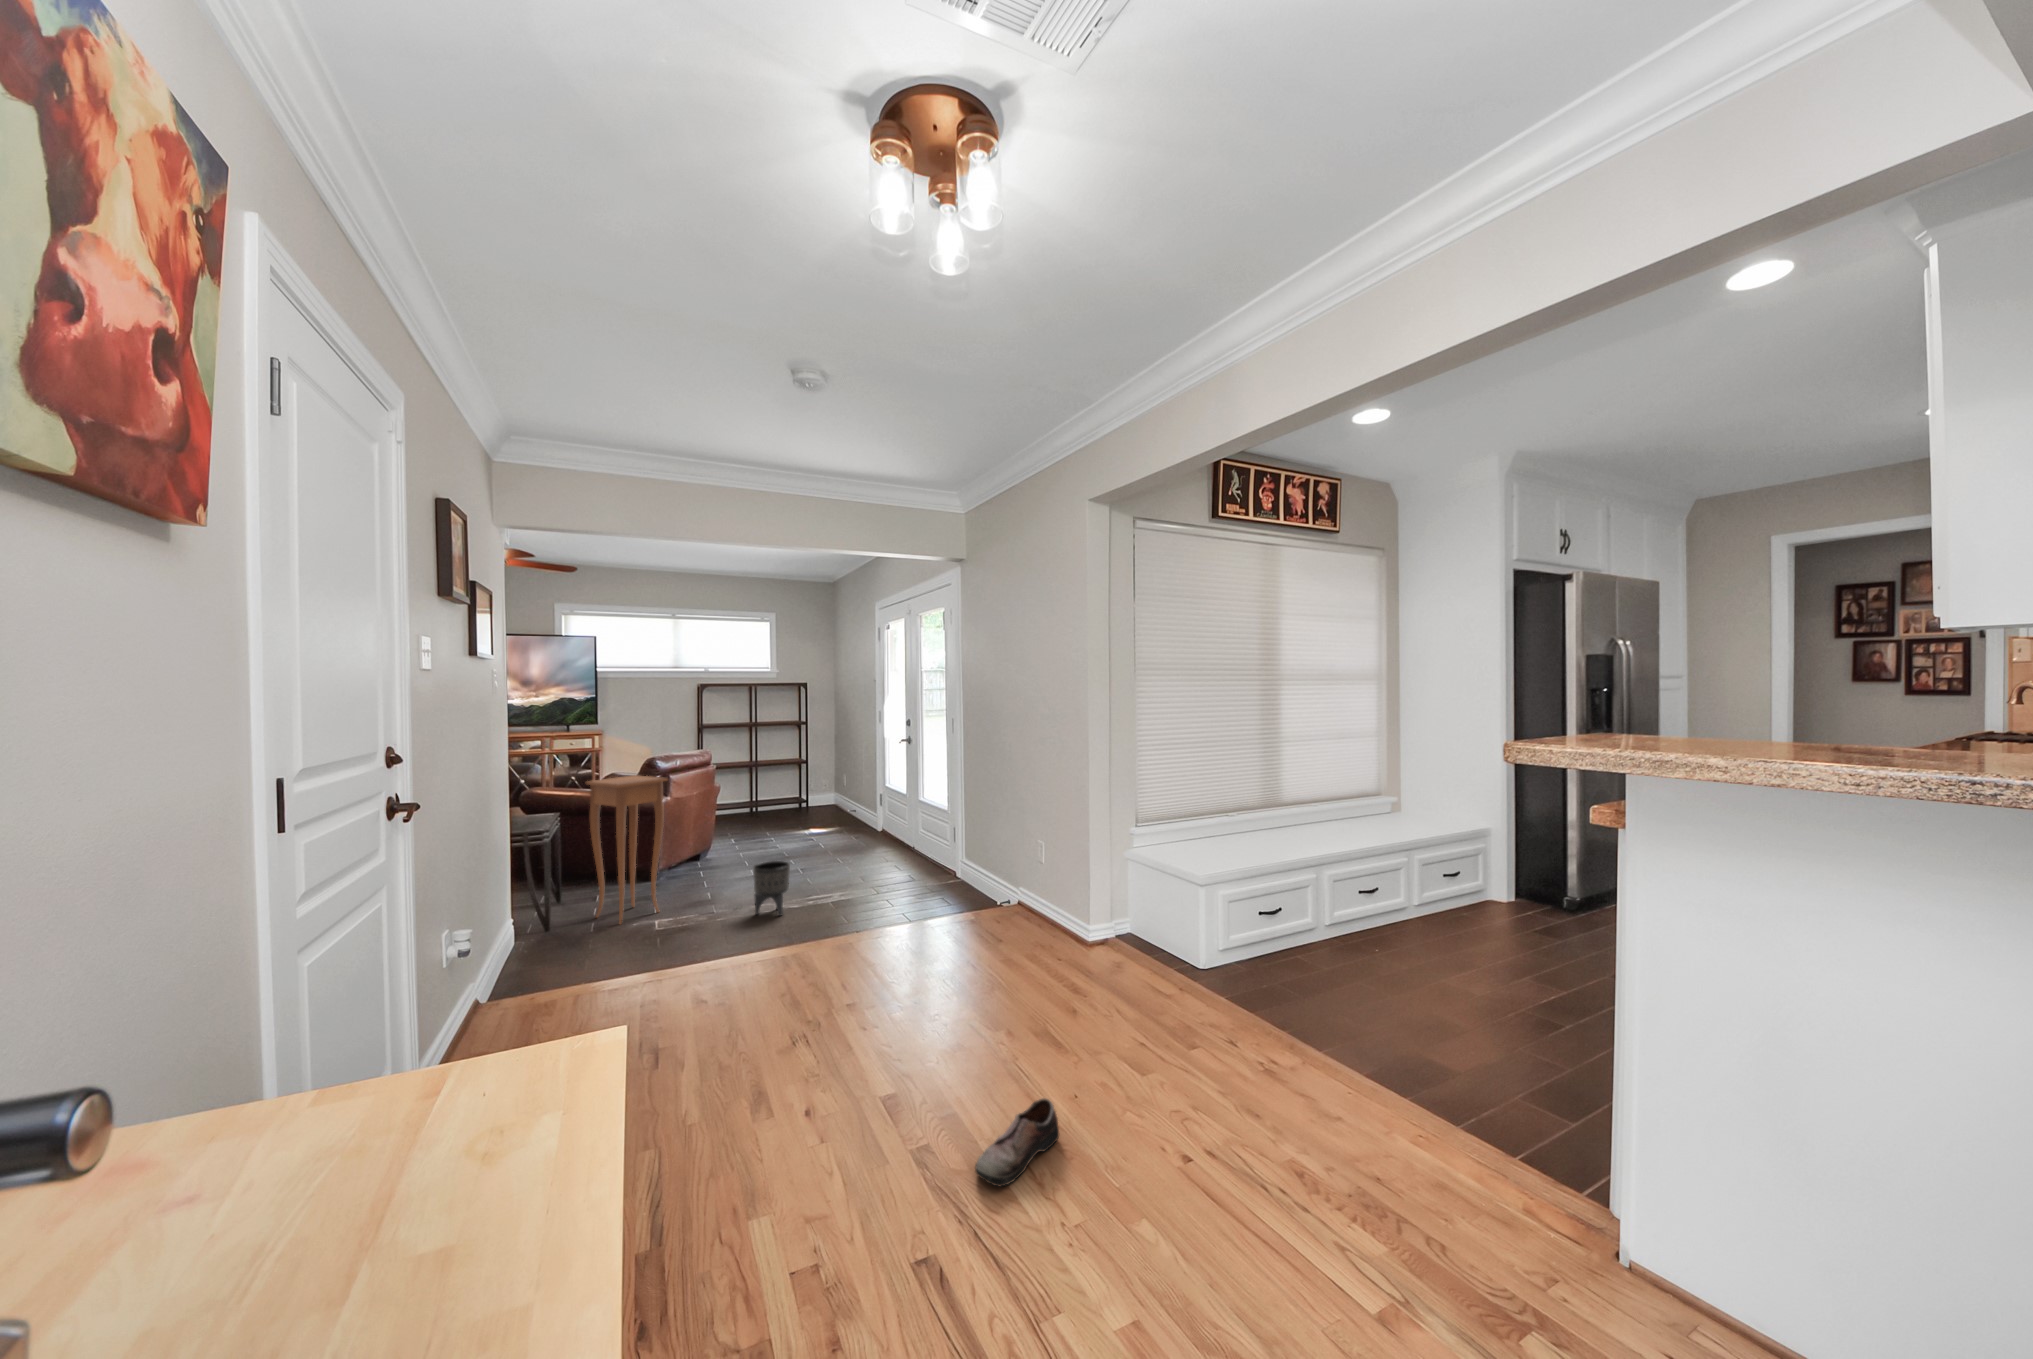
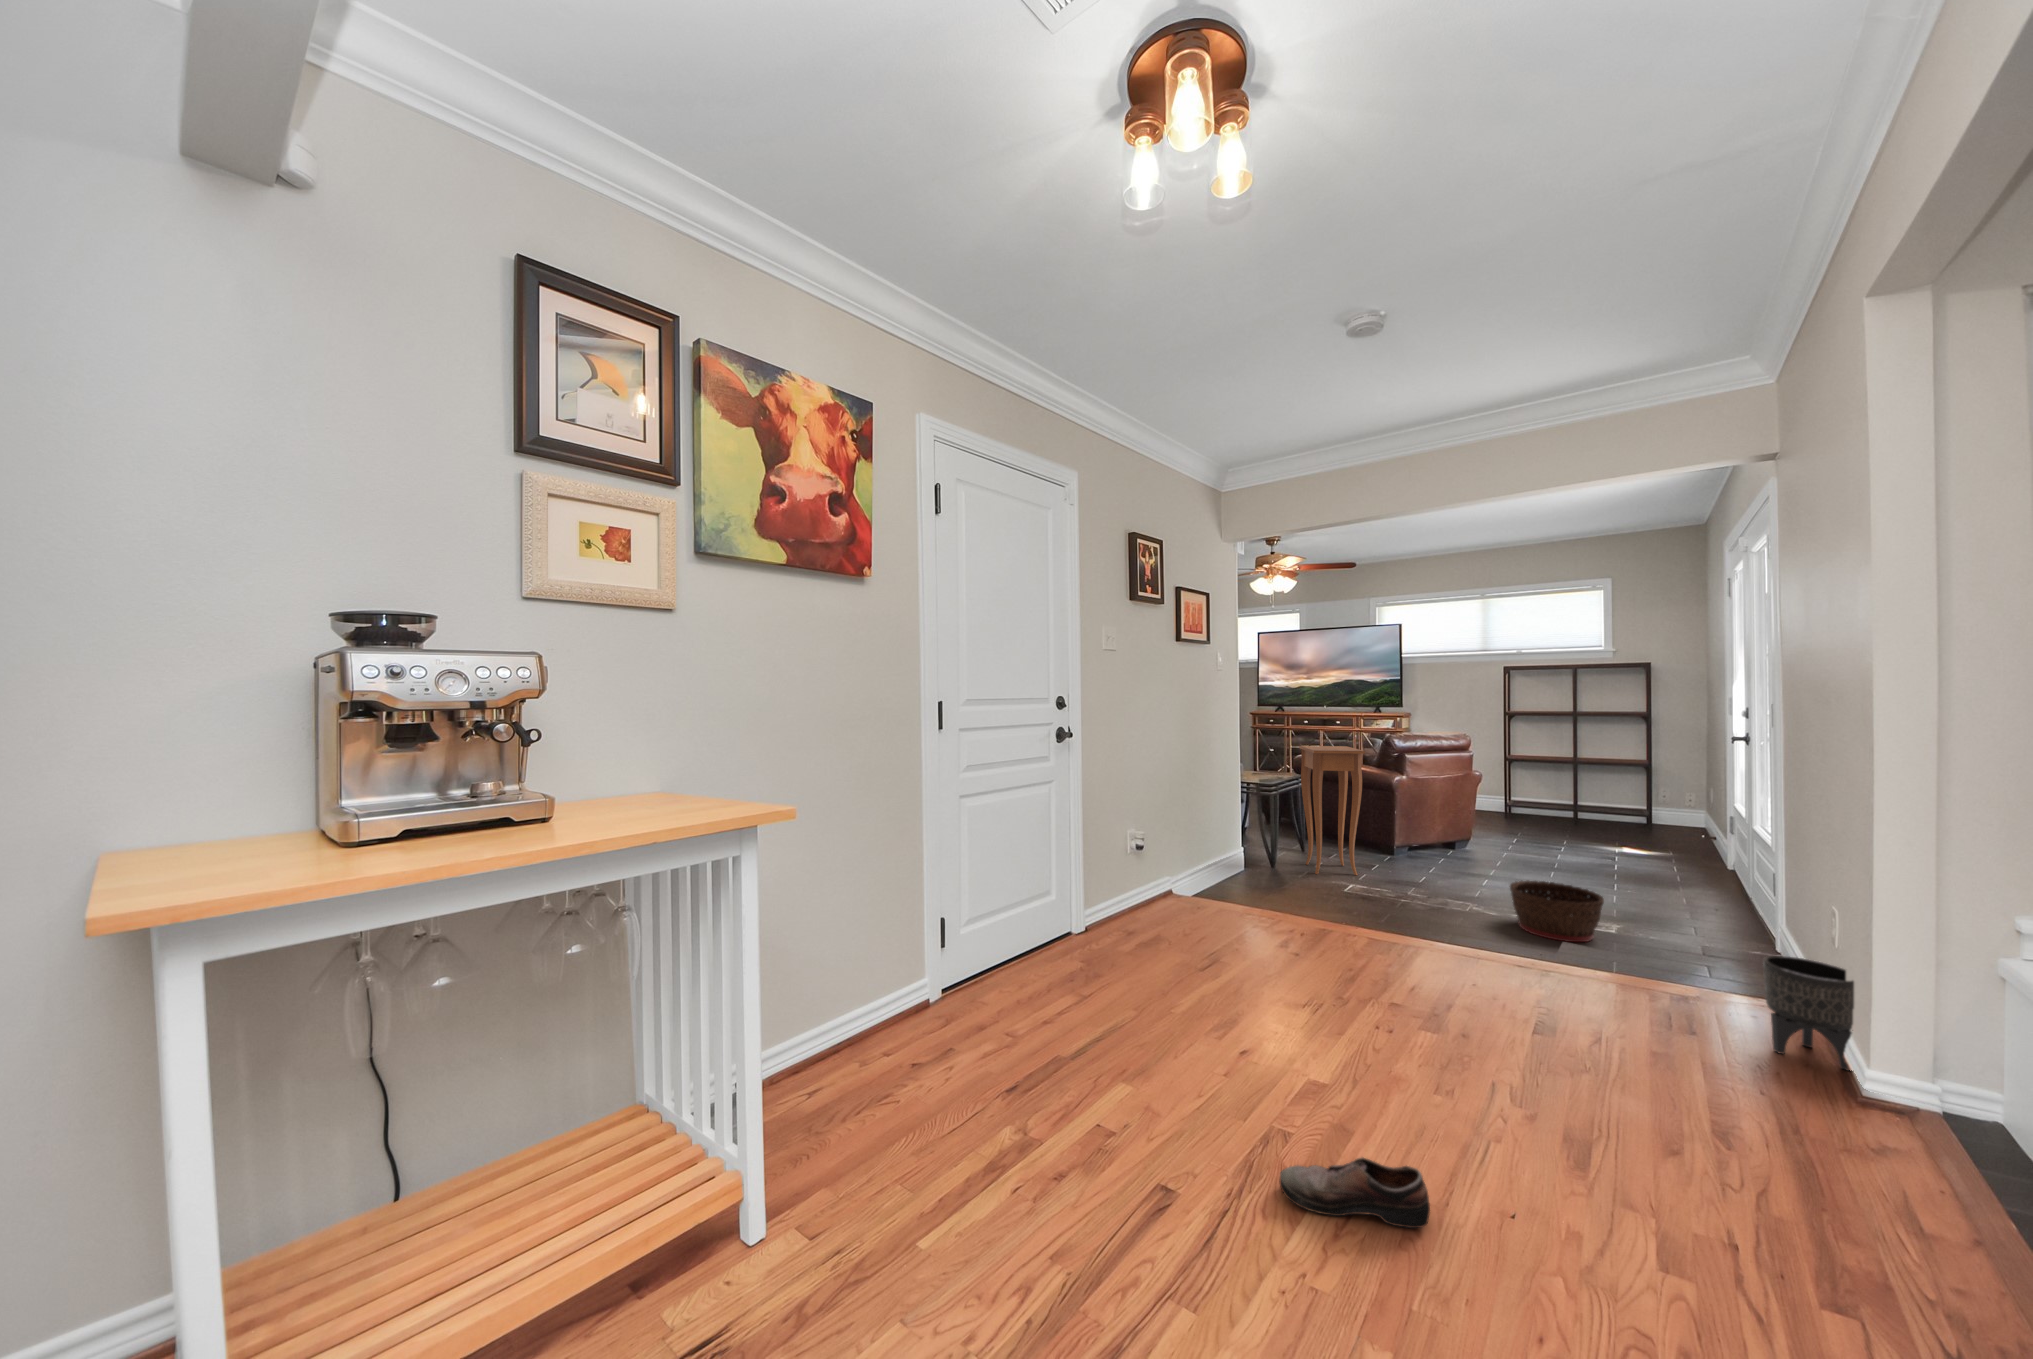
planter: present [753,861,790,916] -> present [1763,956,1854,1070]
basket: none [818,866,881,914] -> present [1510,881,1604,942]

